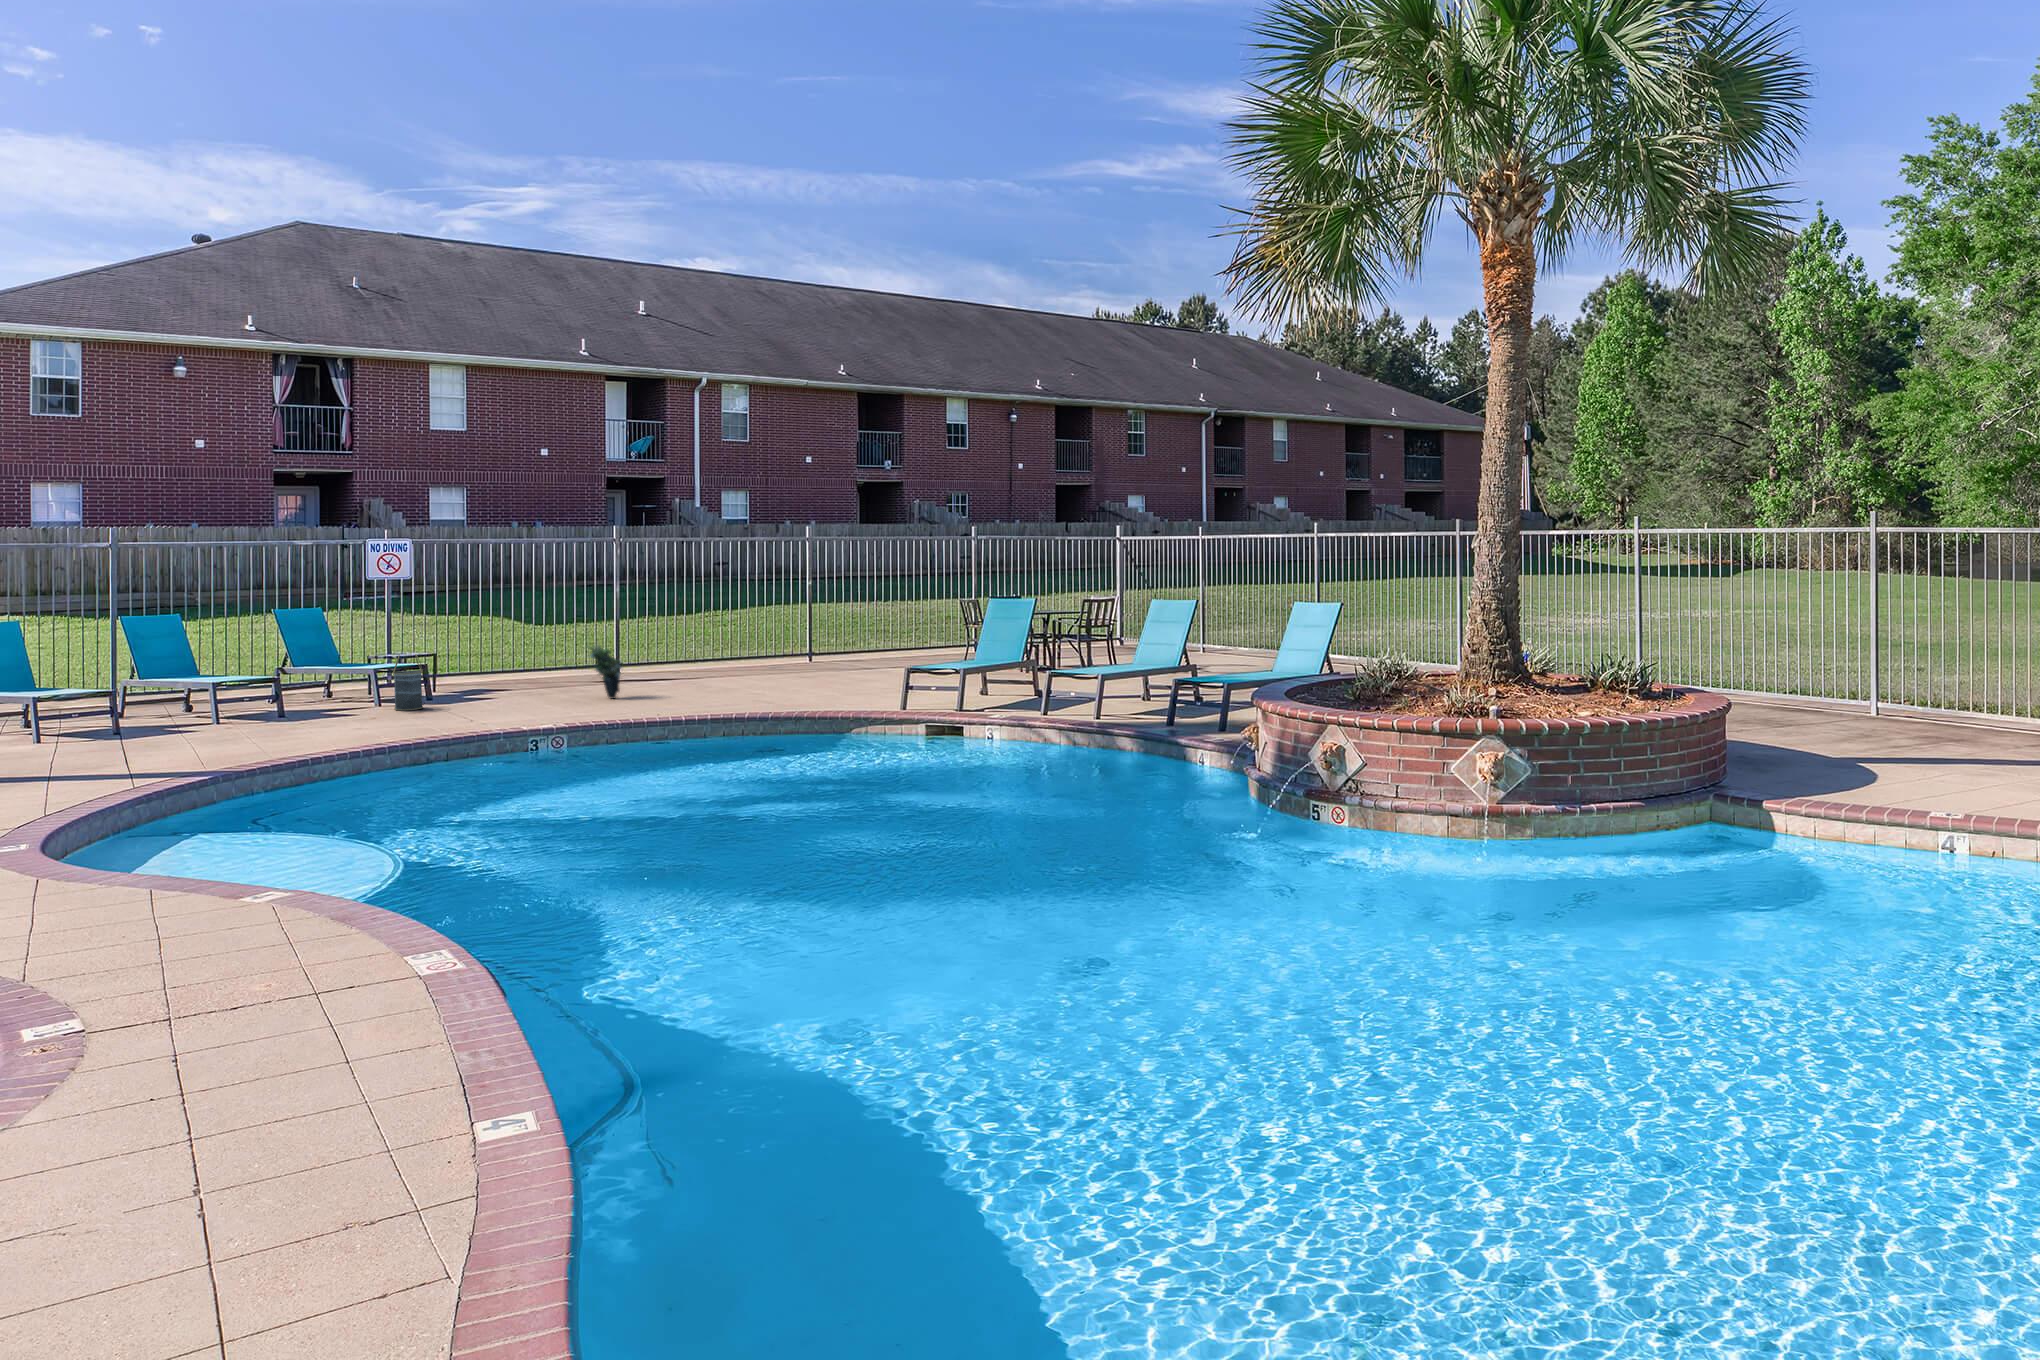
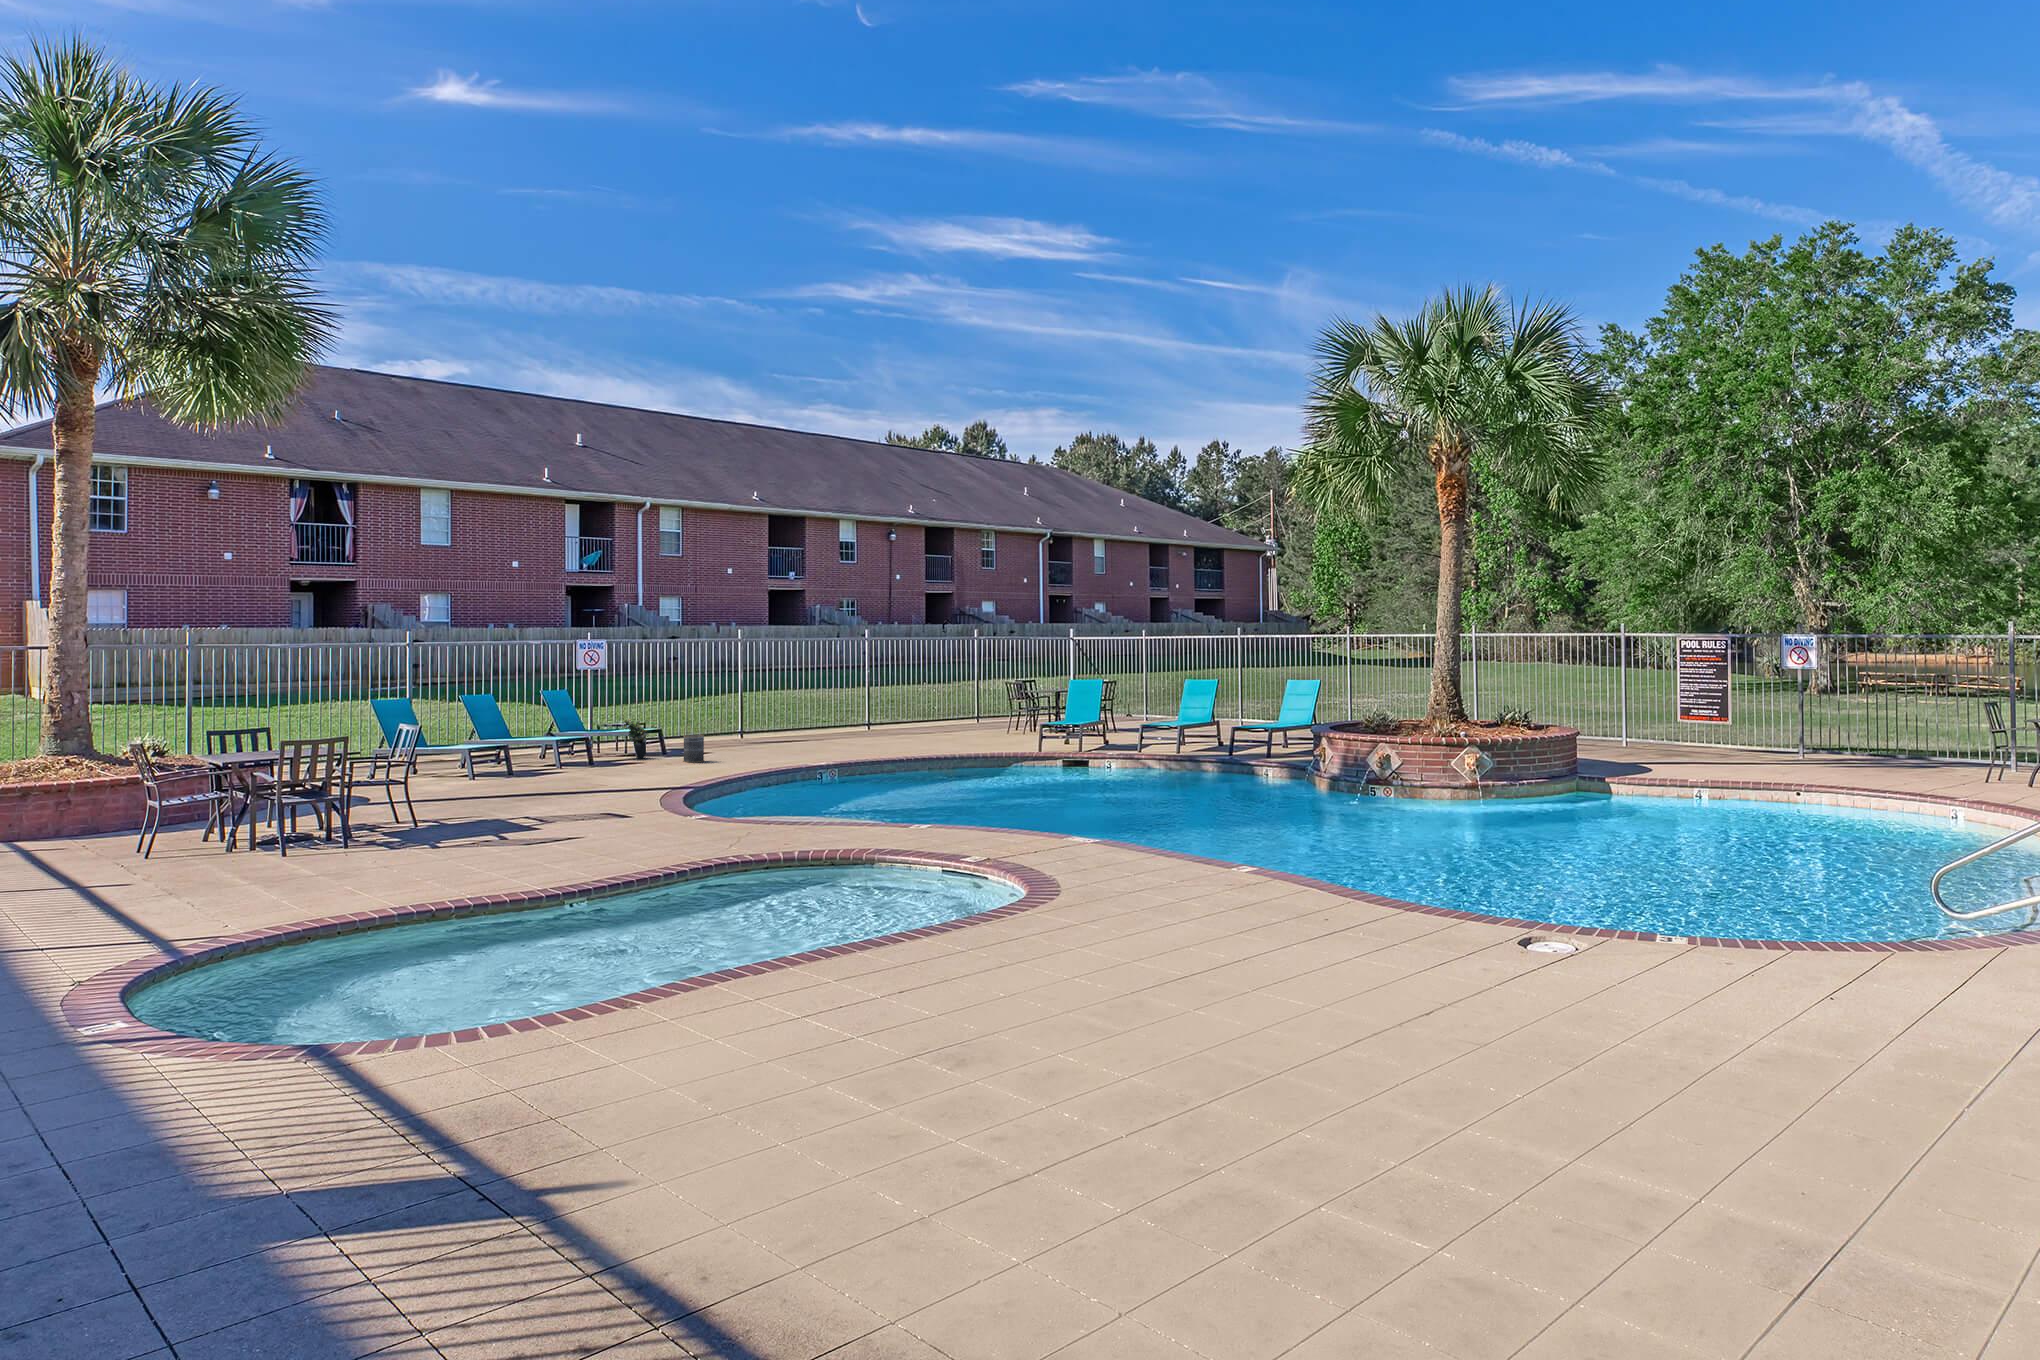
potted plant: present [589,645,621,699] -> present [622,718,648,759]

